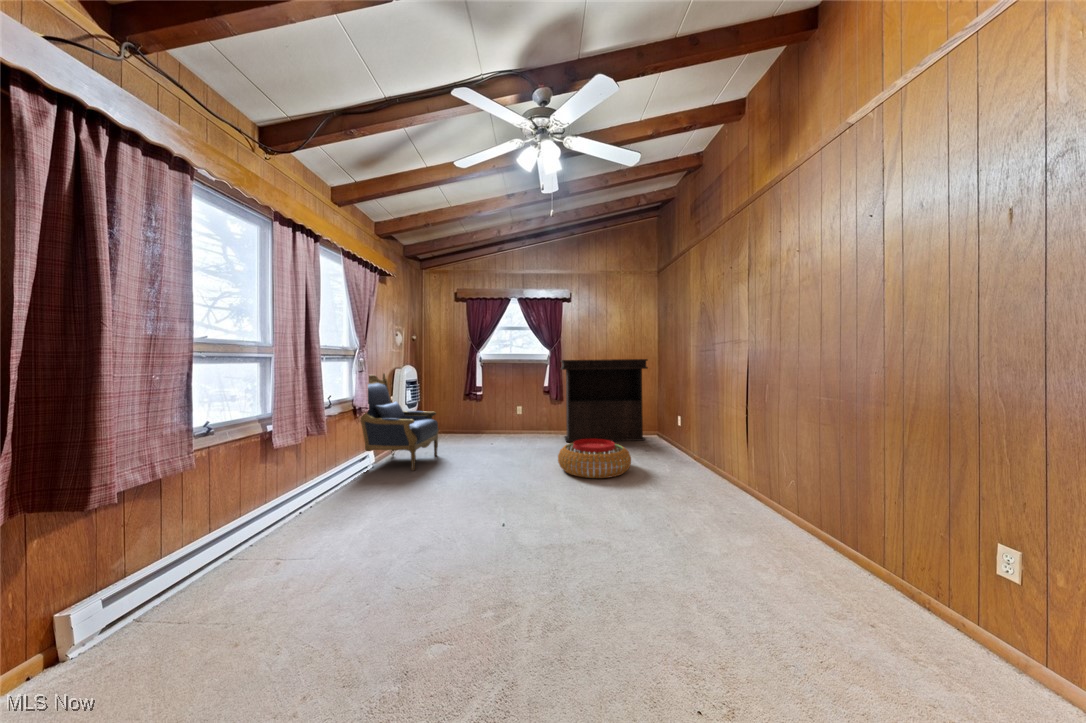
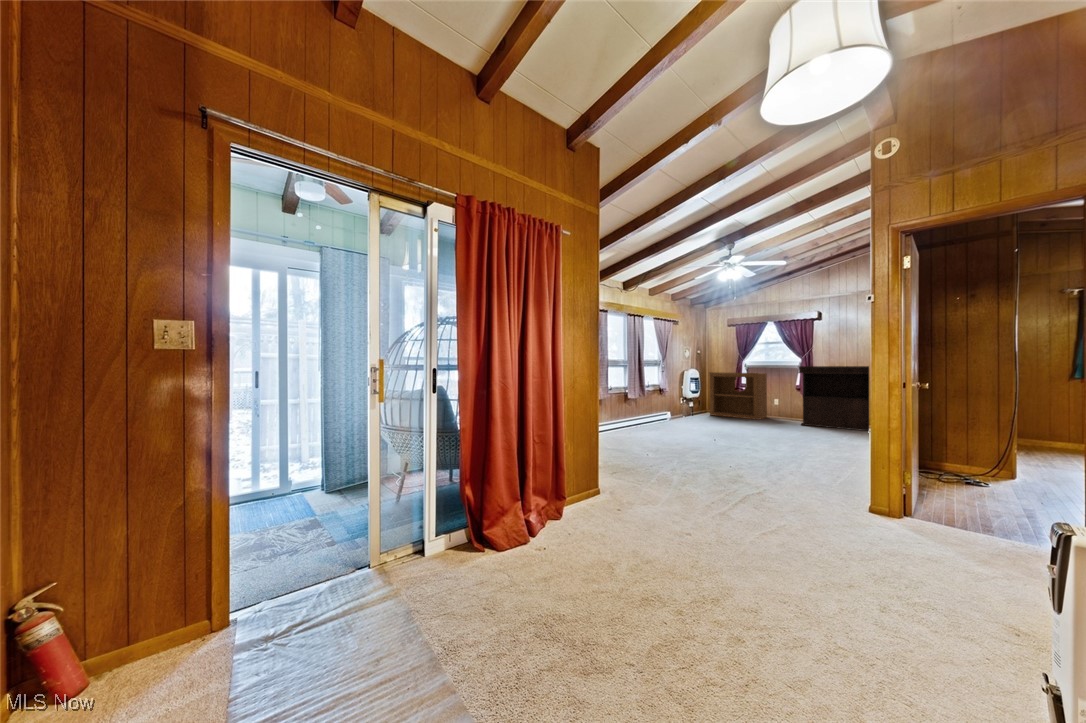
bookshelf: none [431,371,509,440] -> present [709,372,767,420]
armchair: present [361,373,439,471] -> none [660,373,707,423]
pouf: present [558,439,631,478] -> none [767,417,820,438]

